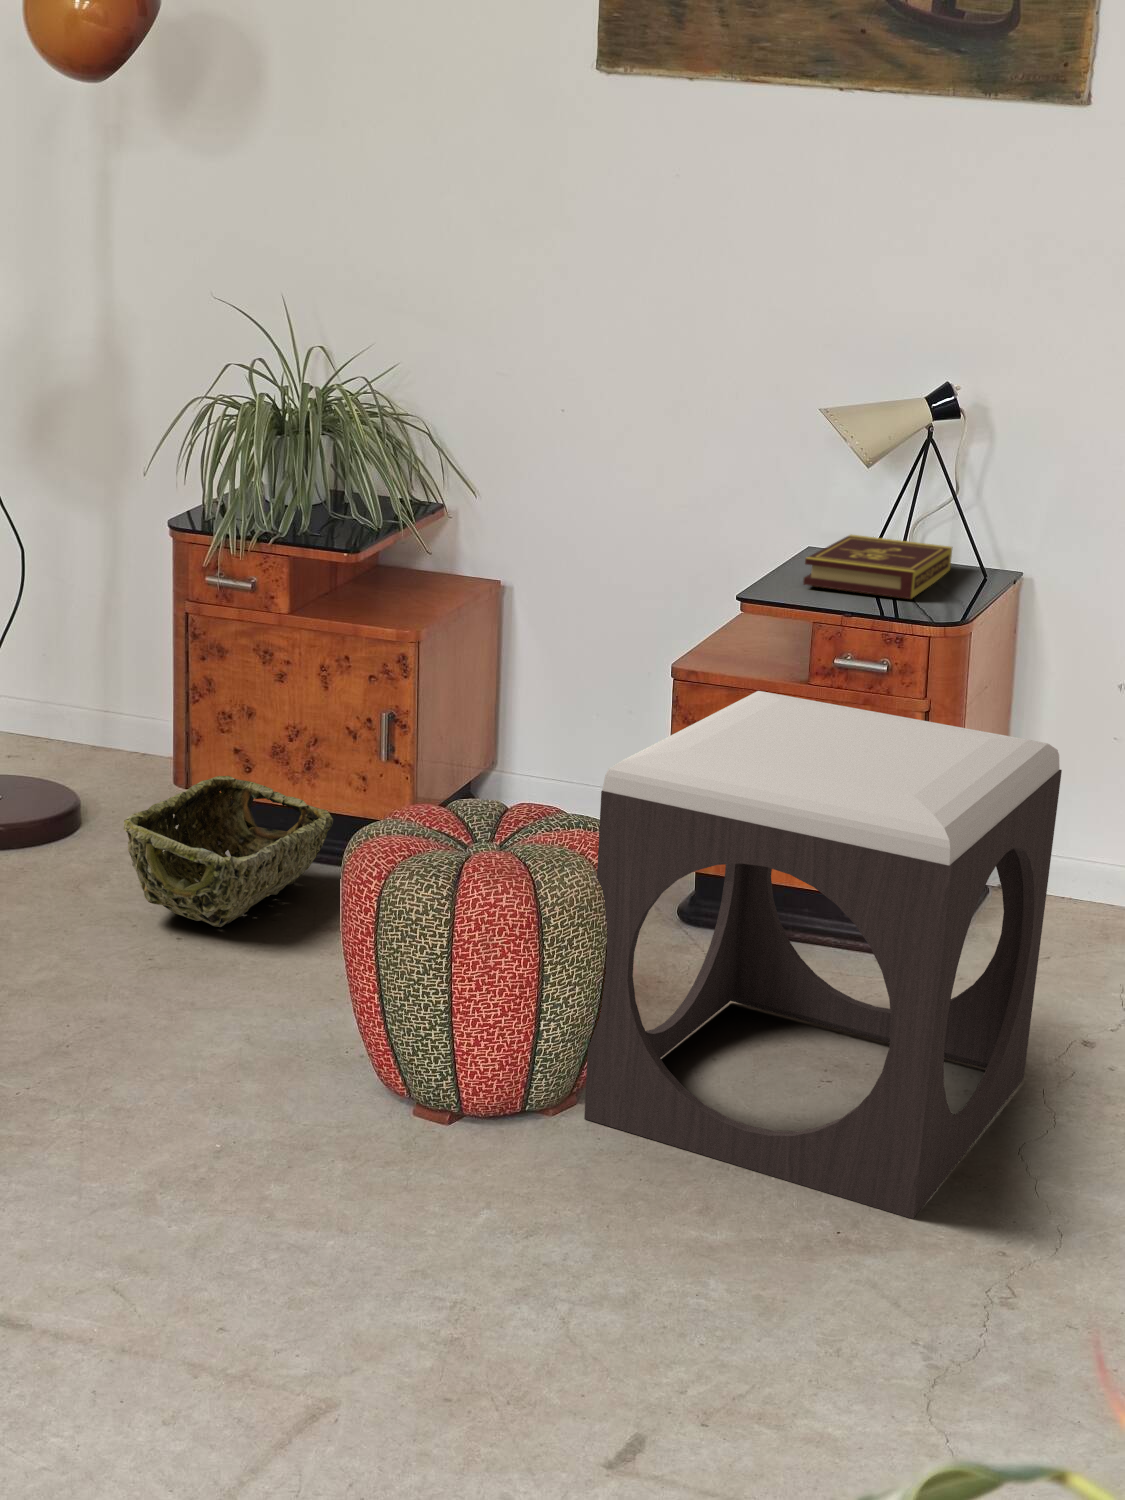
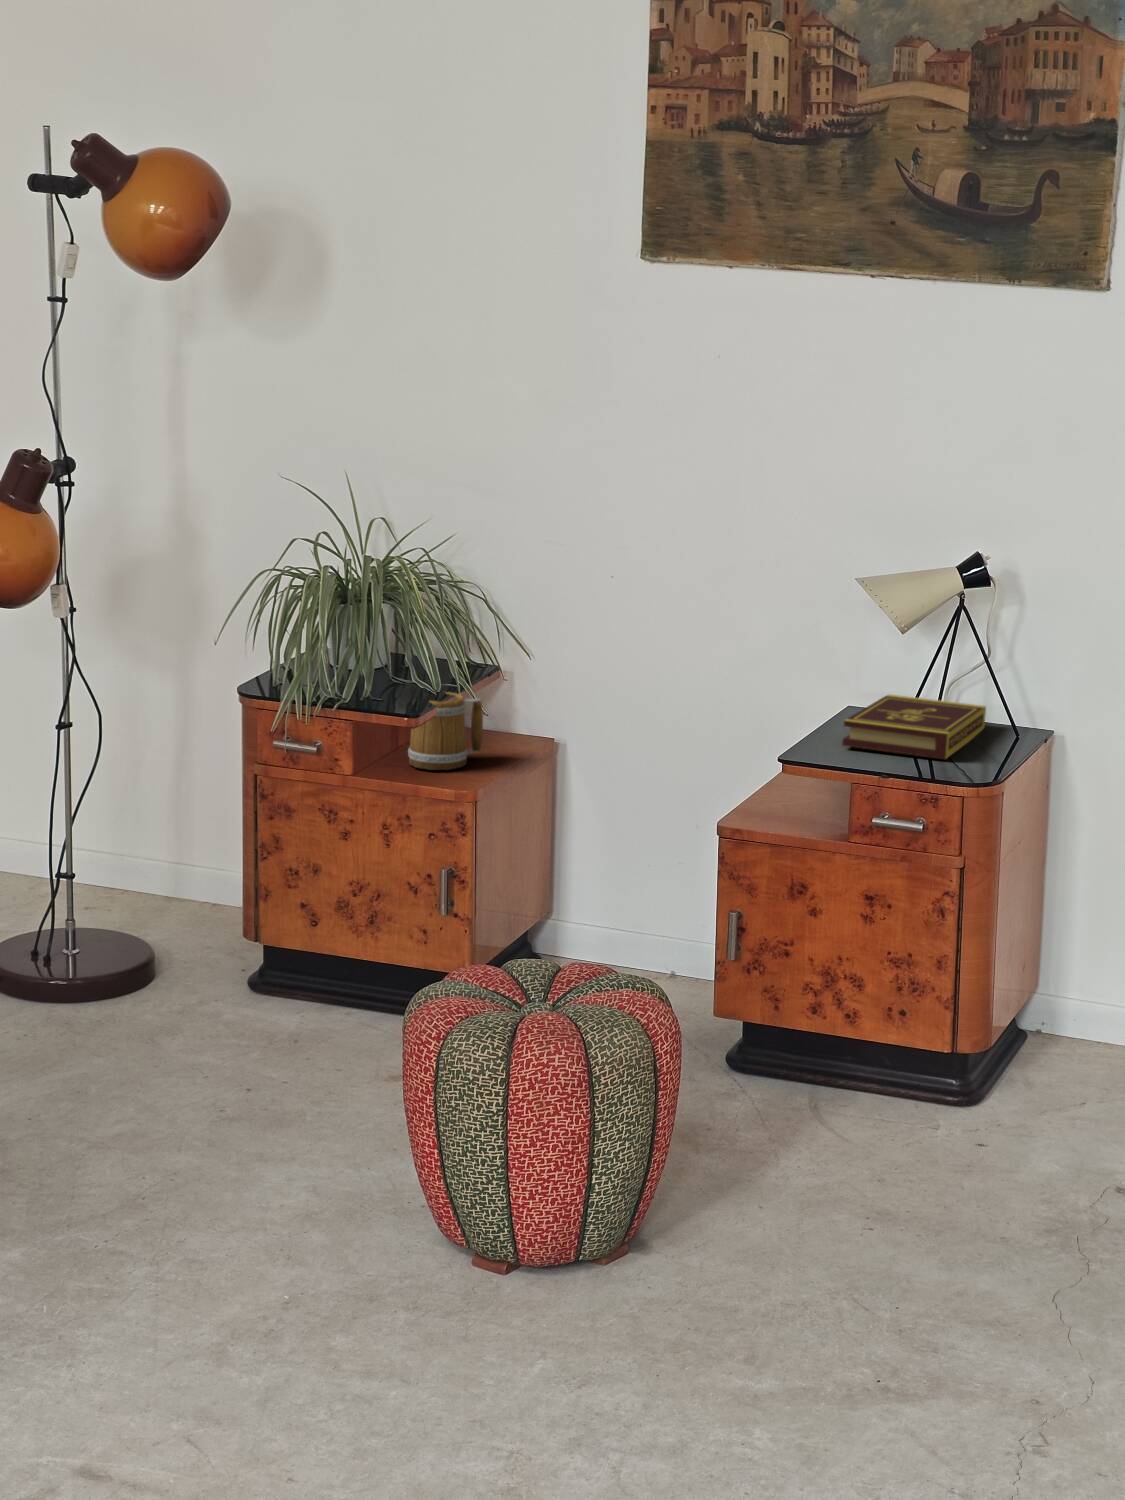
mug: none [348,528,427,610] -> present [408,692,483,770]
footstool: present [584,691,1062,1219] -> none [635,852,1090,1369]
woven basket: present [123,776,333,927] -> none [195,929,395,1078]

